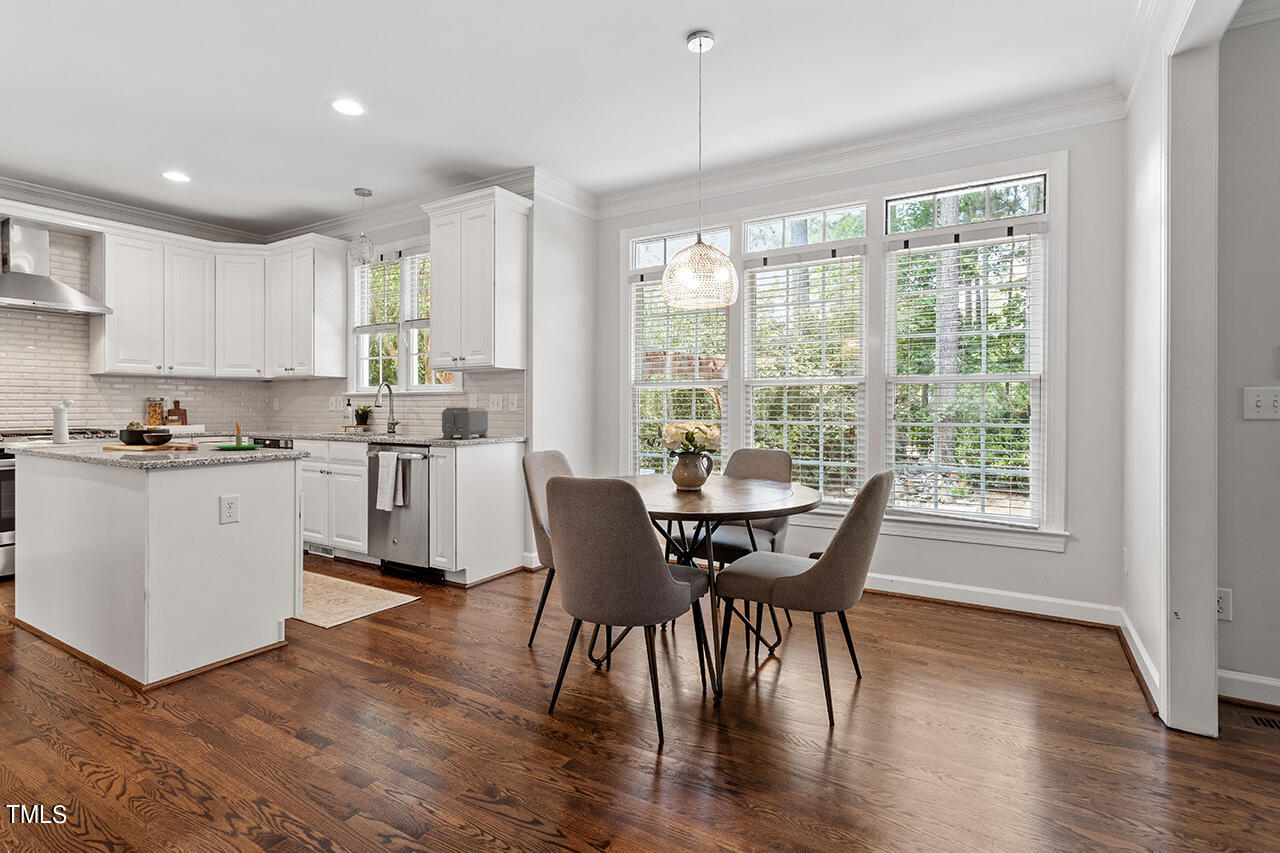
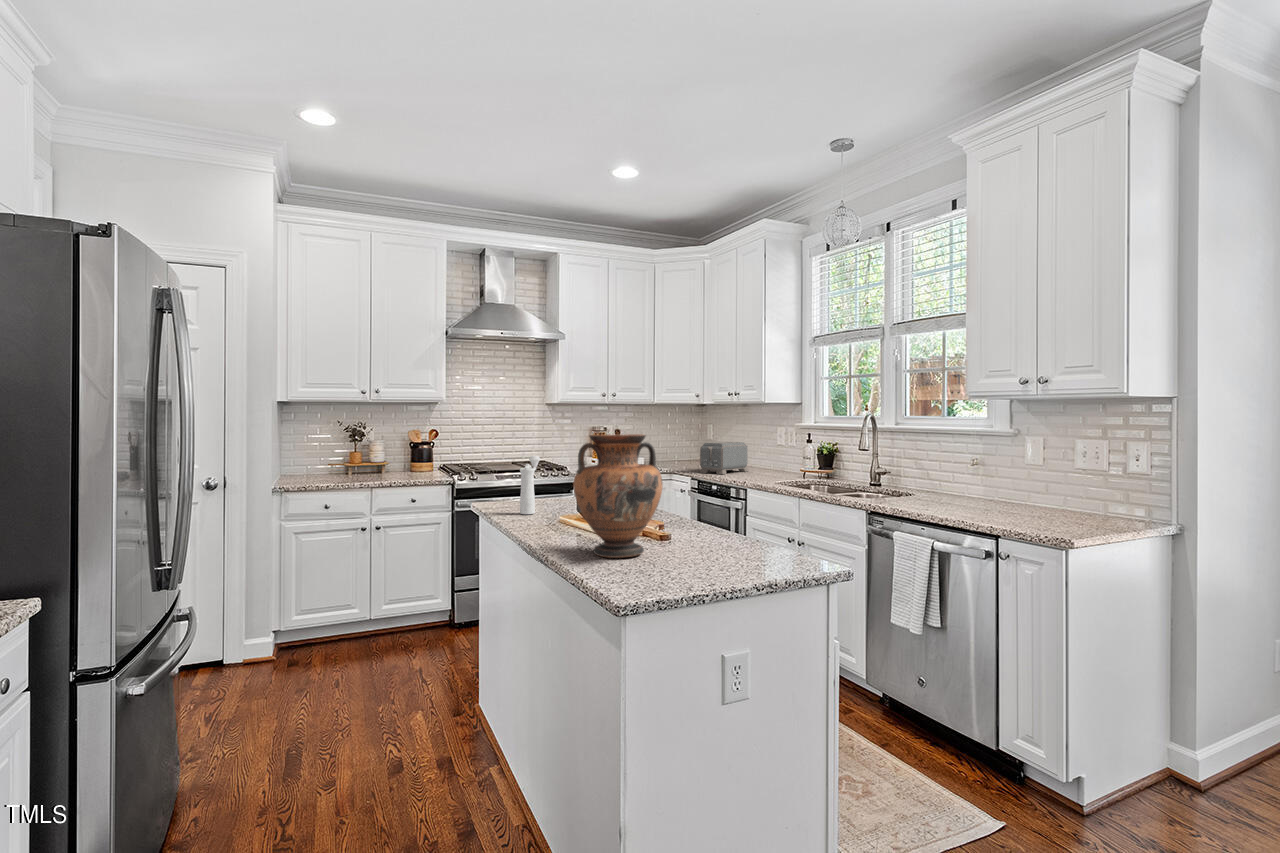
vase: none [99,371,175,451] -> present [573,434,662,558]
toaster: present [442,407,489,439] -> present [700,442,748,474]
candle: present [214,422,263,450] -> none [710,511,779,559]

